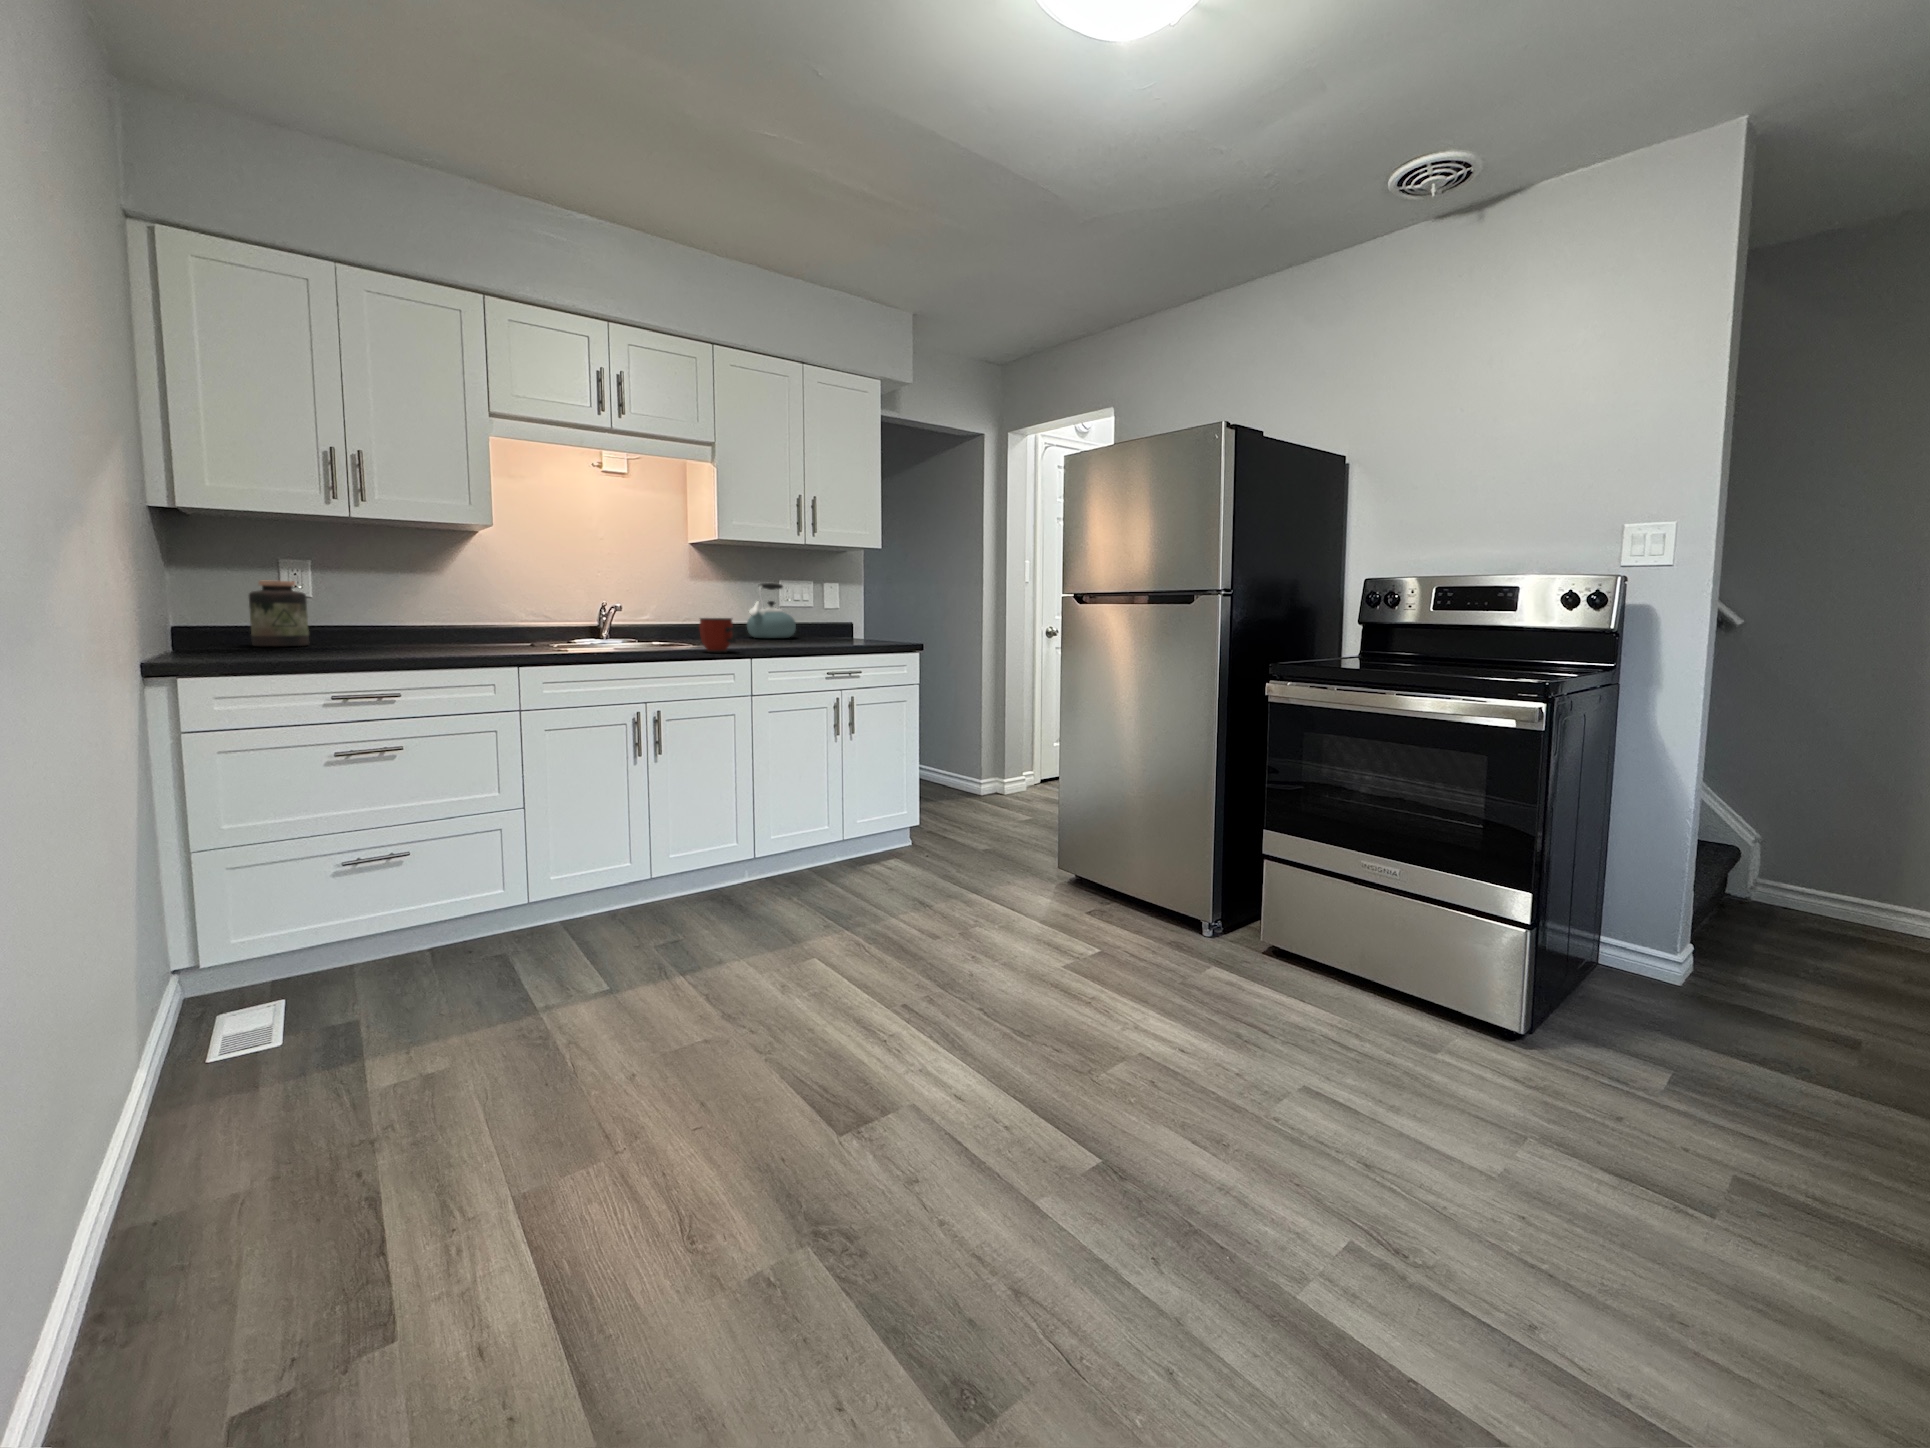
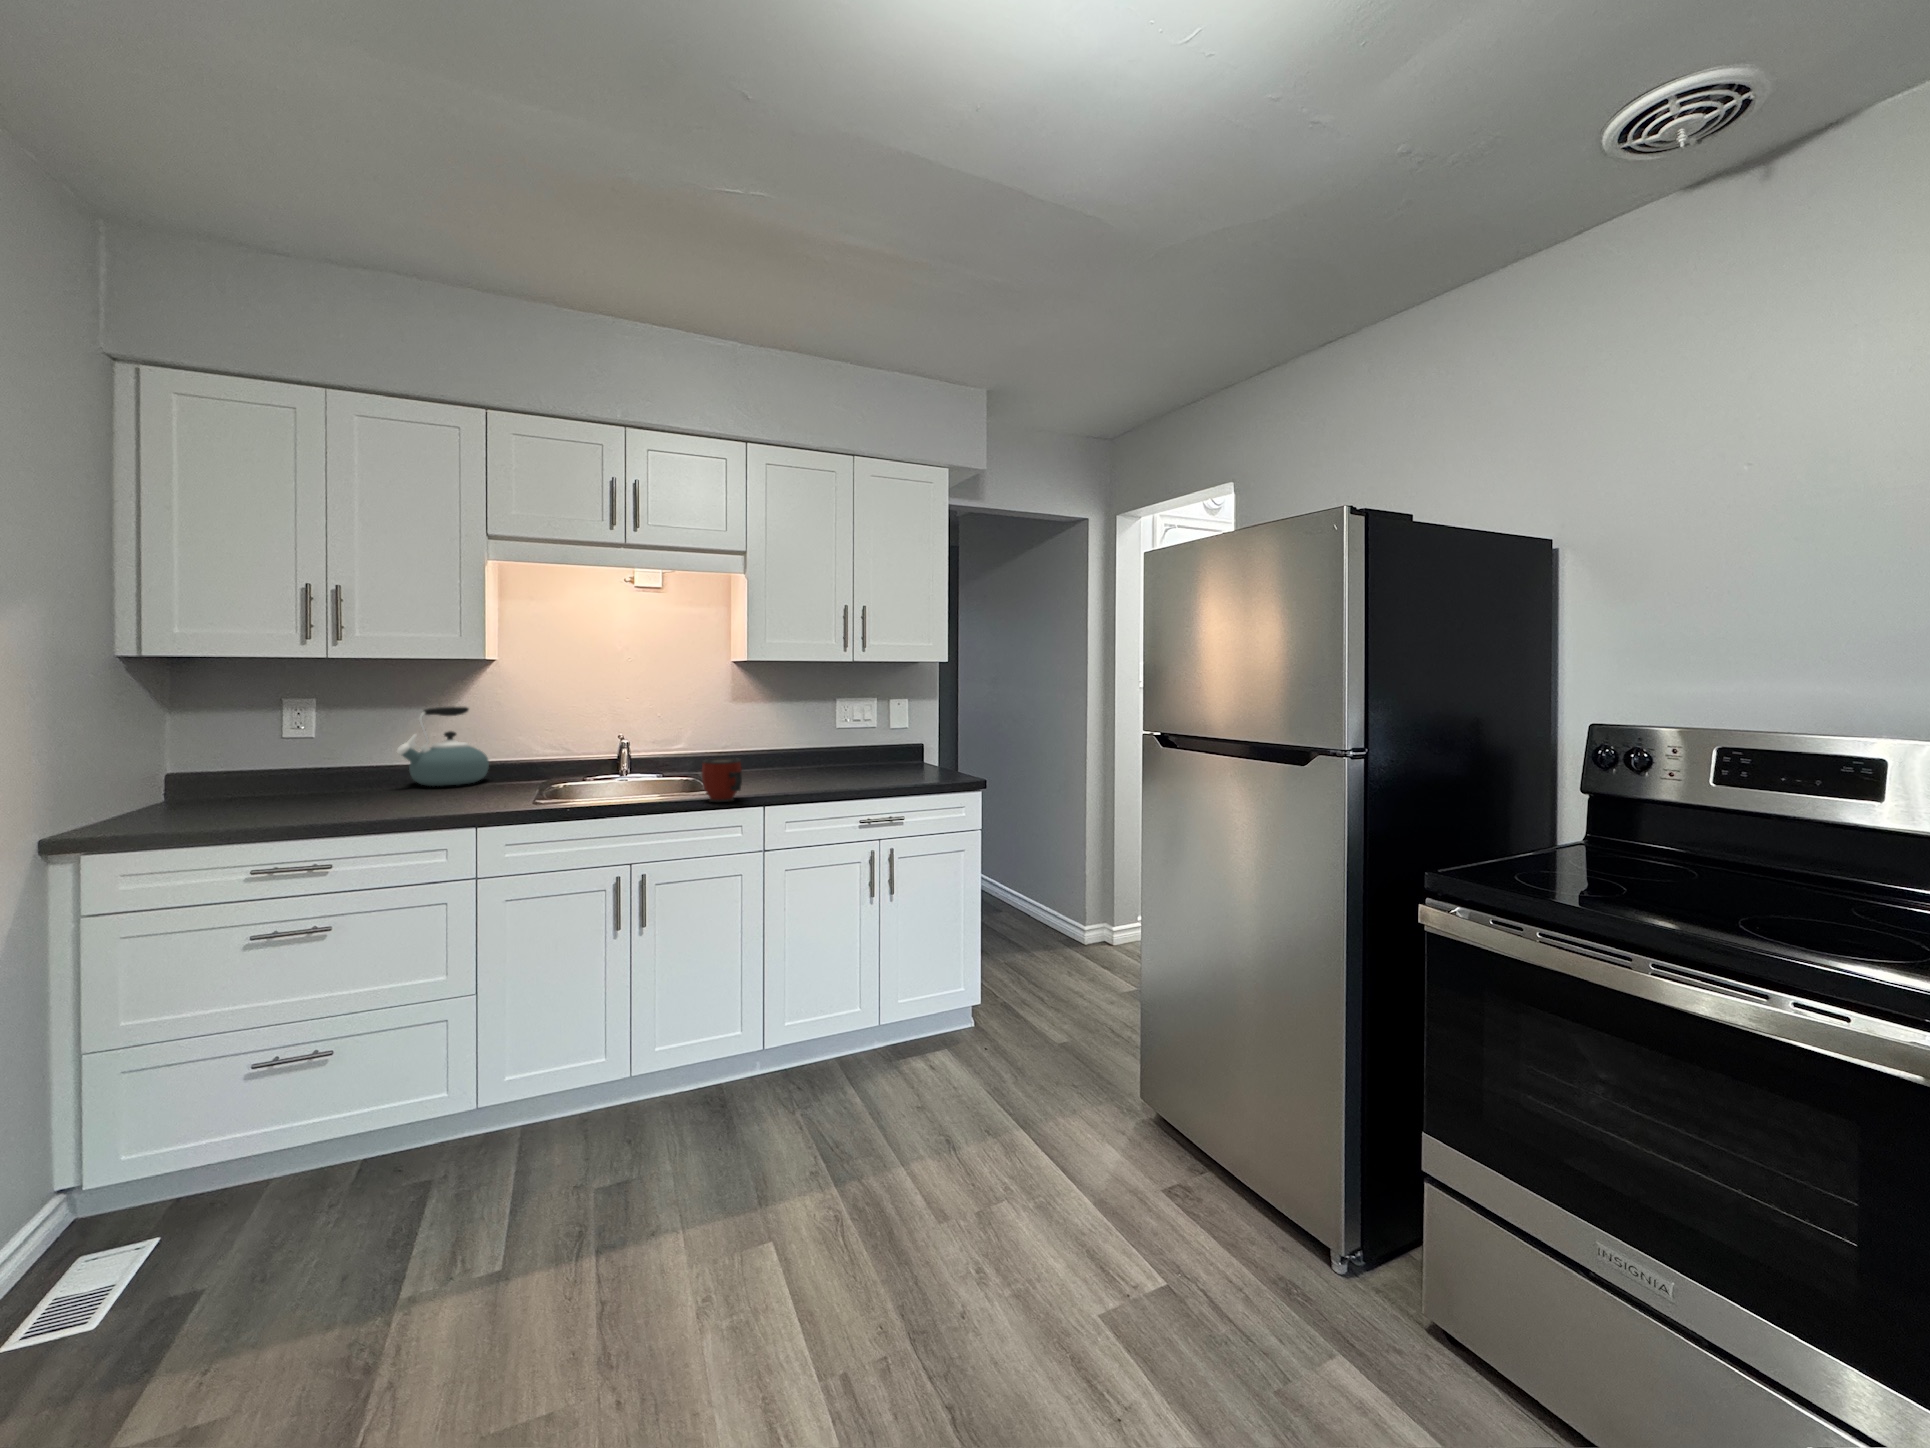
jar: present [249,580,309,646] -> none [241,723,303,796]
kettle: present [747,583,796,638] -> present [397,707,489,786]

